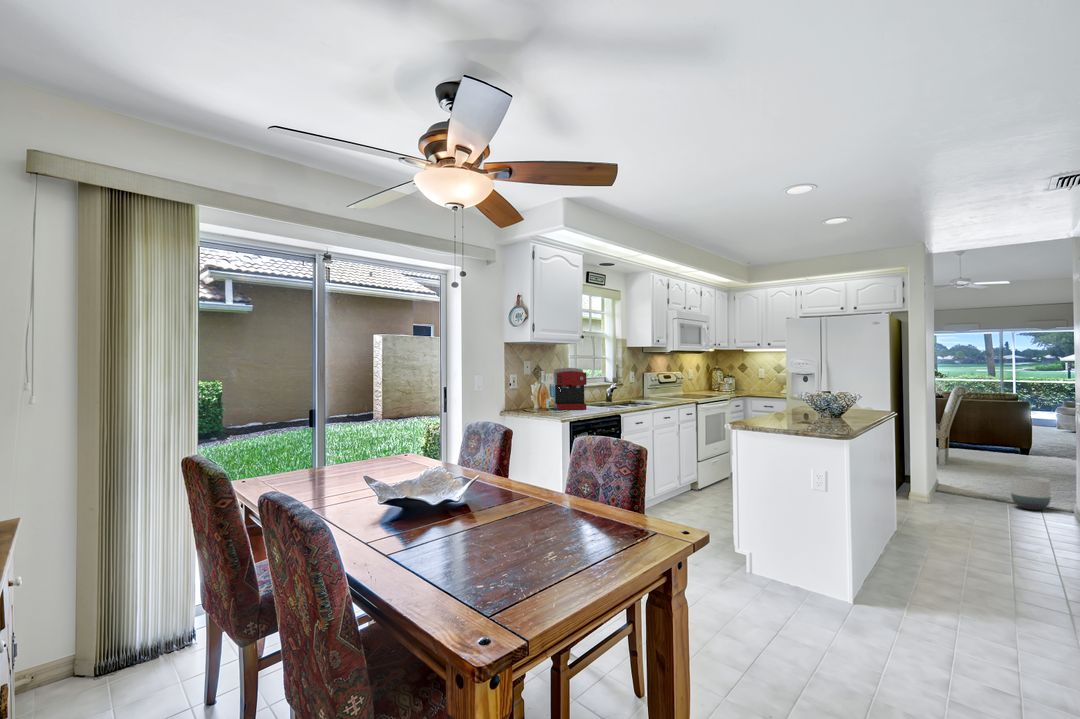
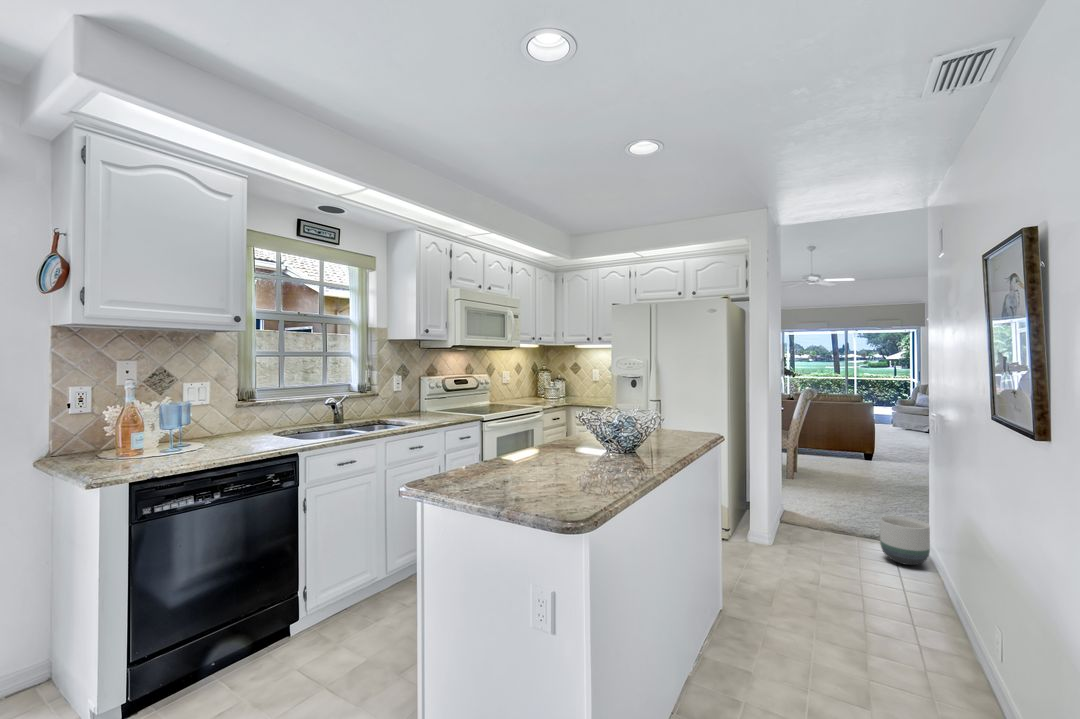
coffee maker: present [553,368,586,410] -> none [181,372,258,447]

